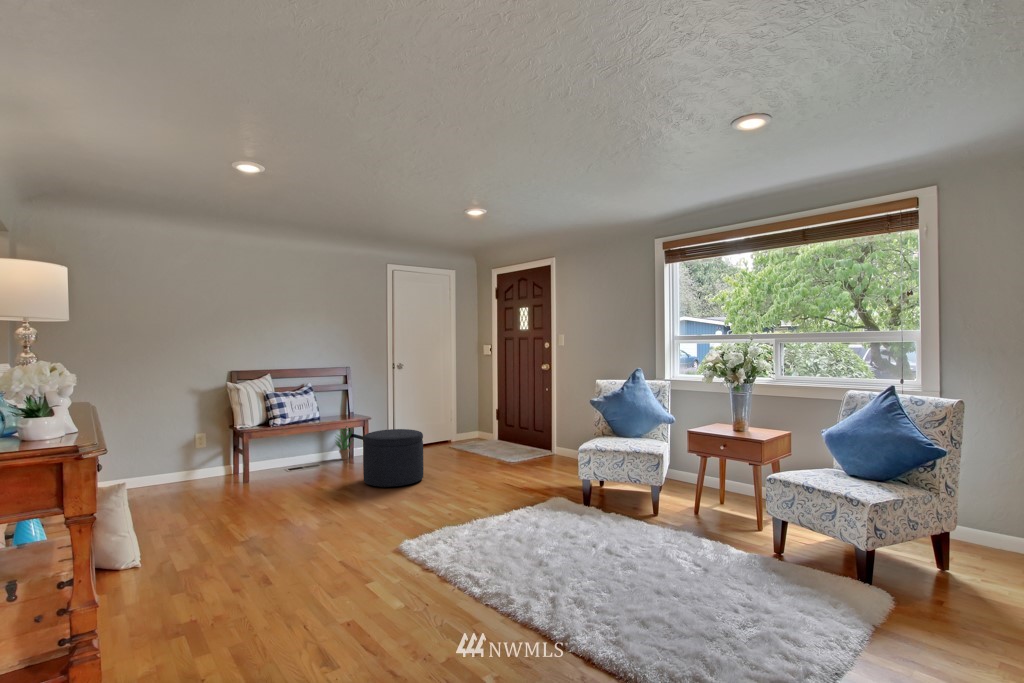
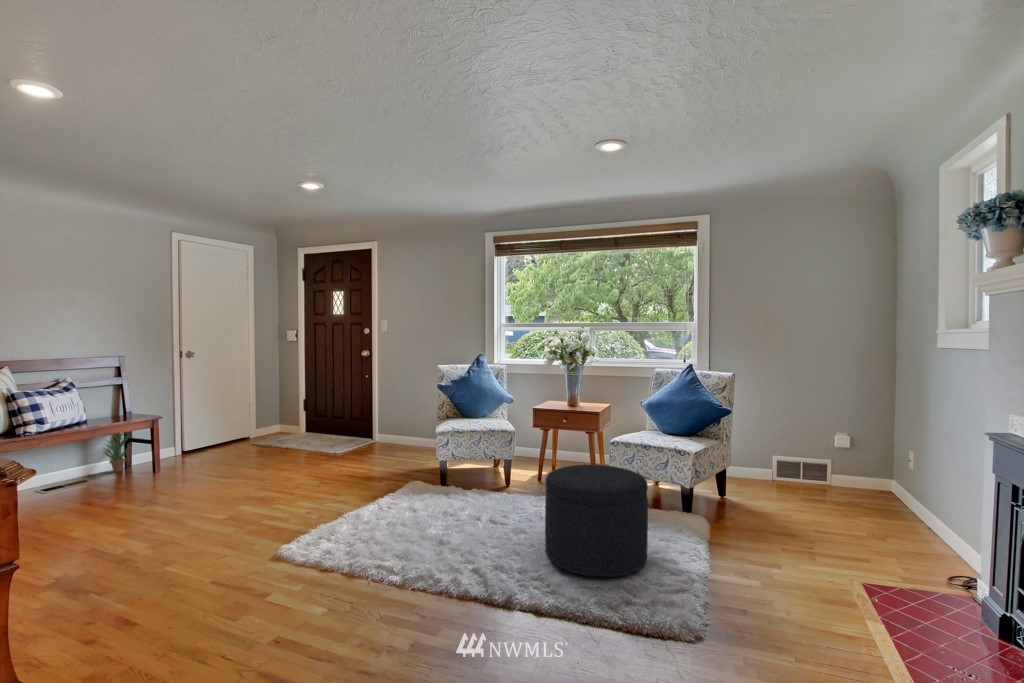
ottoman: present [363,429,424,488] -> present [545,465,648,577]

